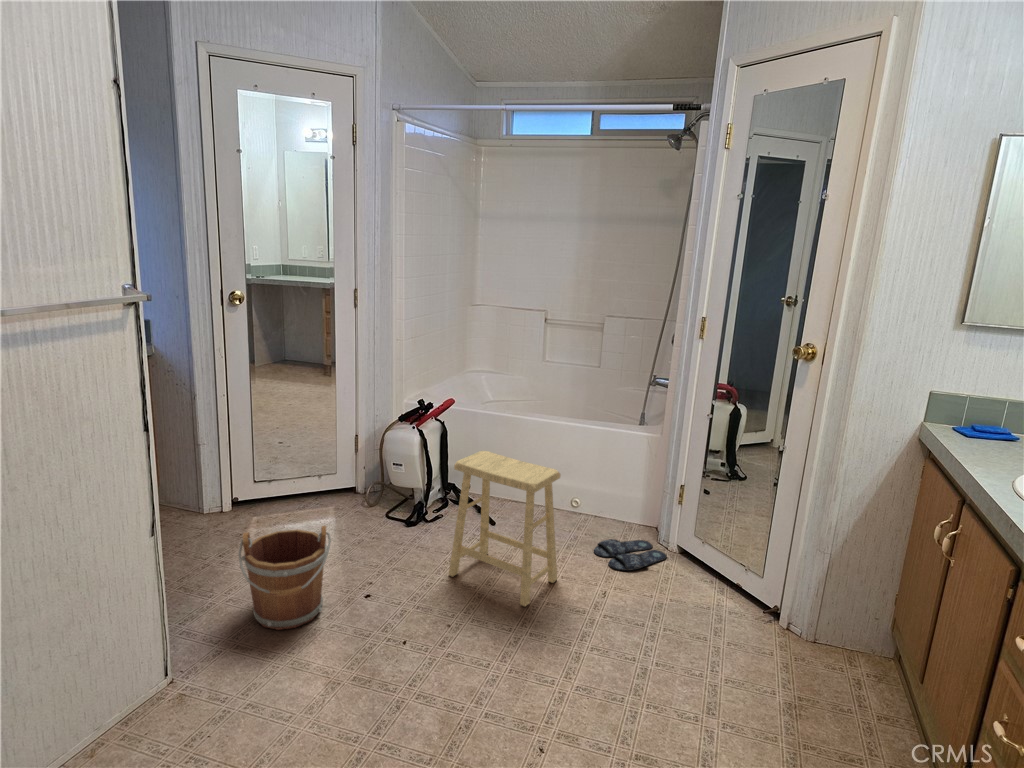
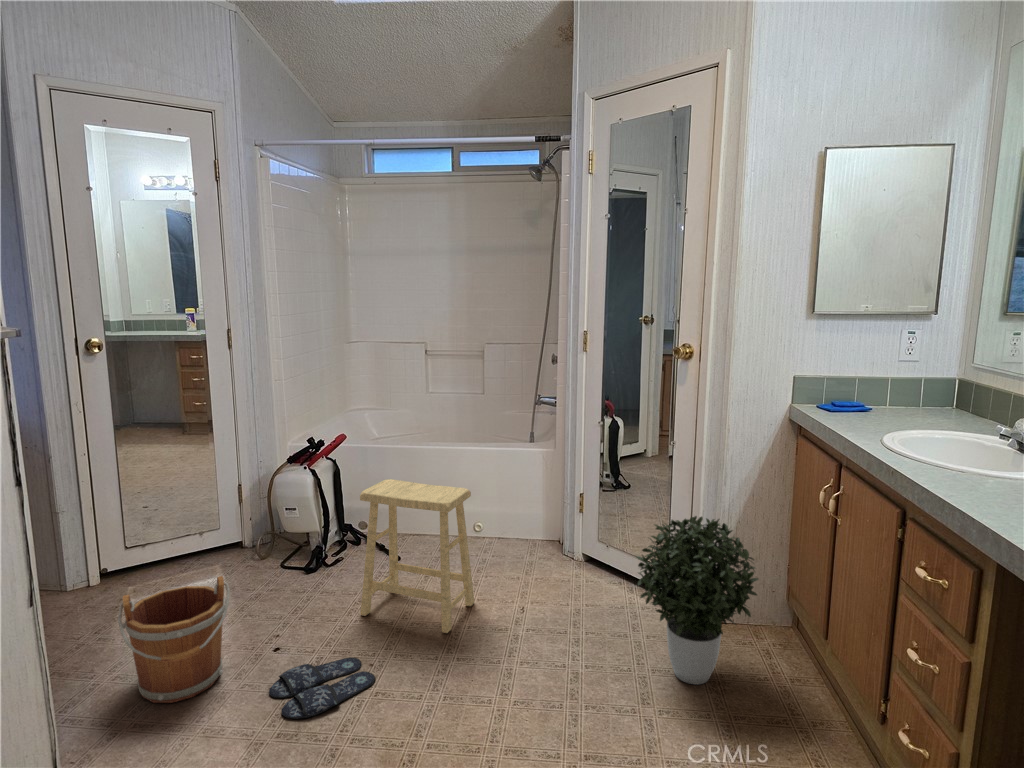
potted plant: none [717,533,850,706] -> present [636,516,758,684]
slippers: present [594,539,667,571] -> present [269,657,375,719]

